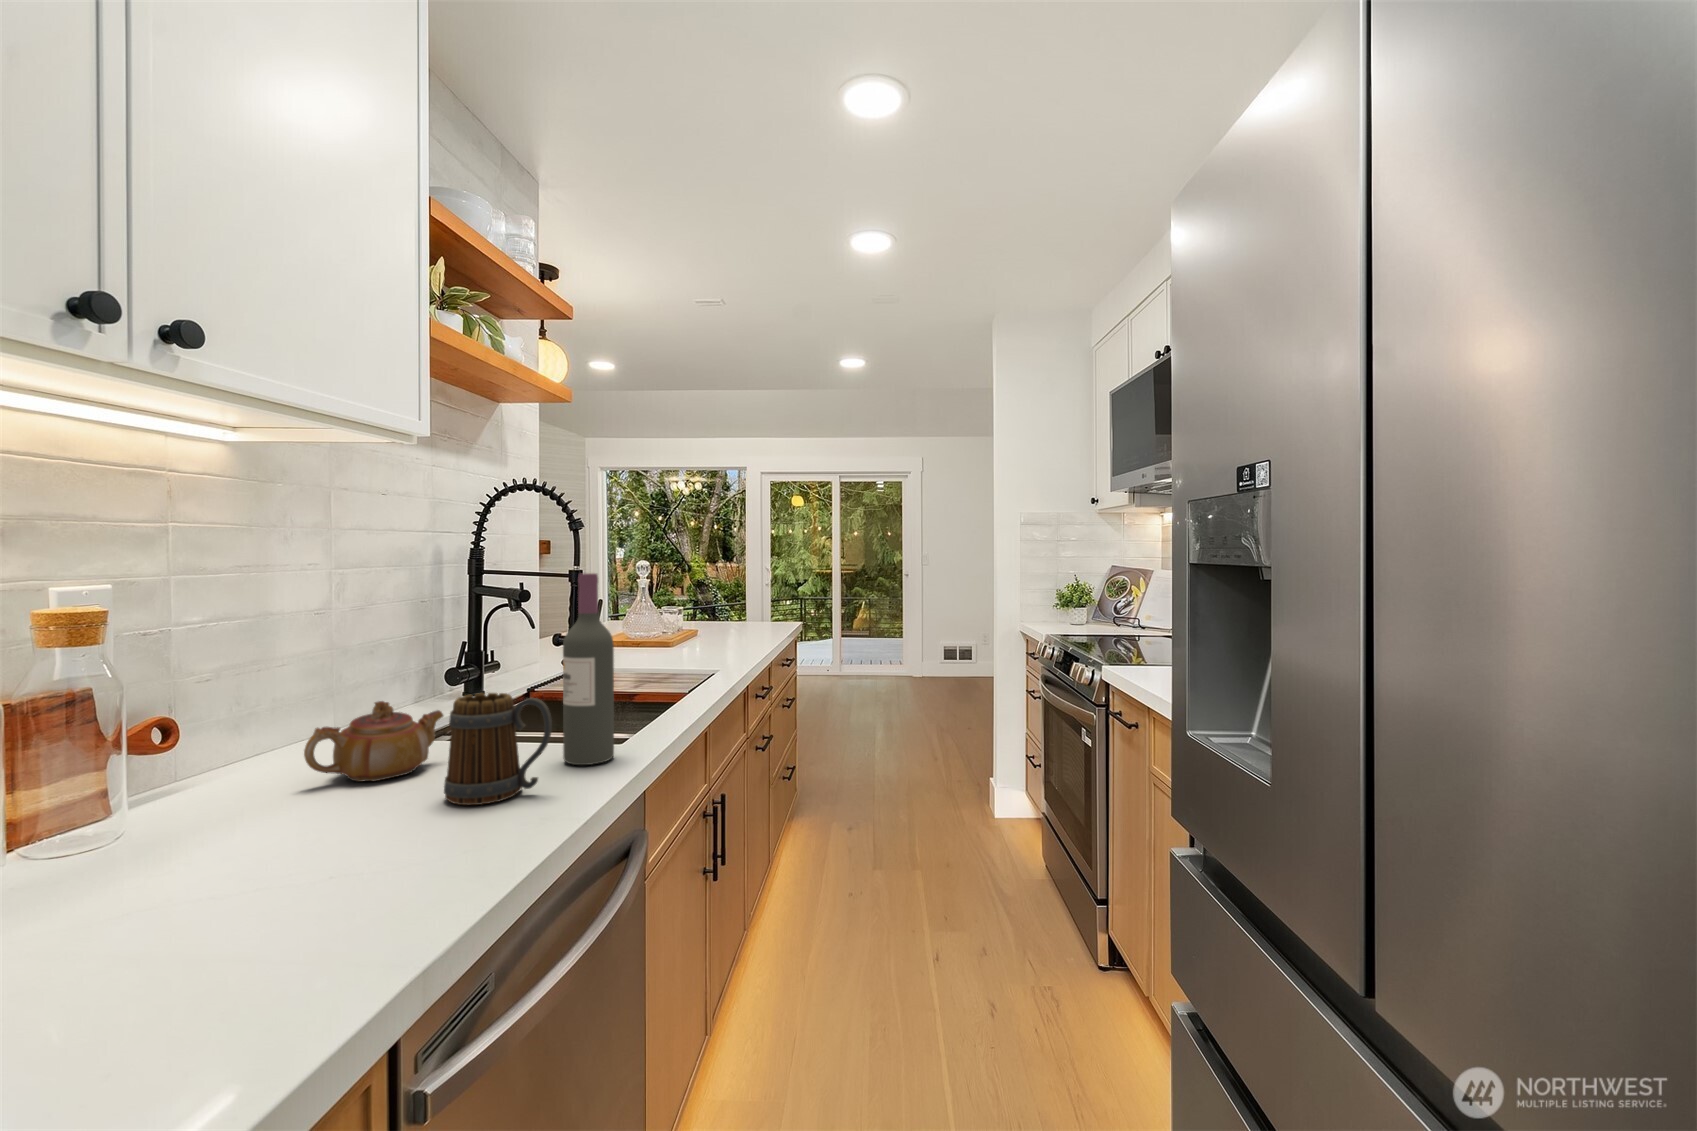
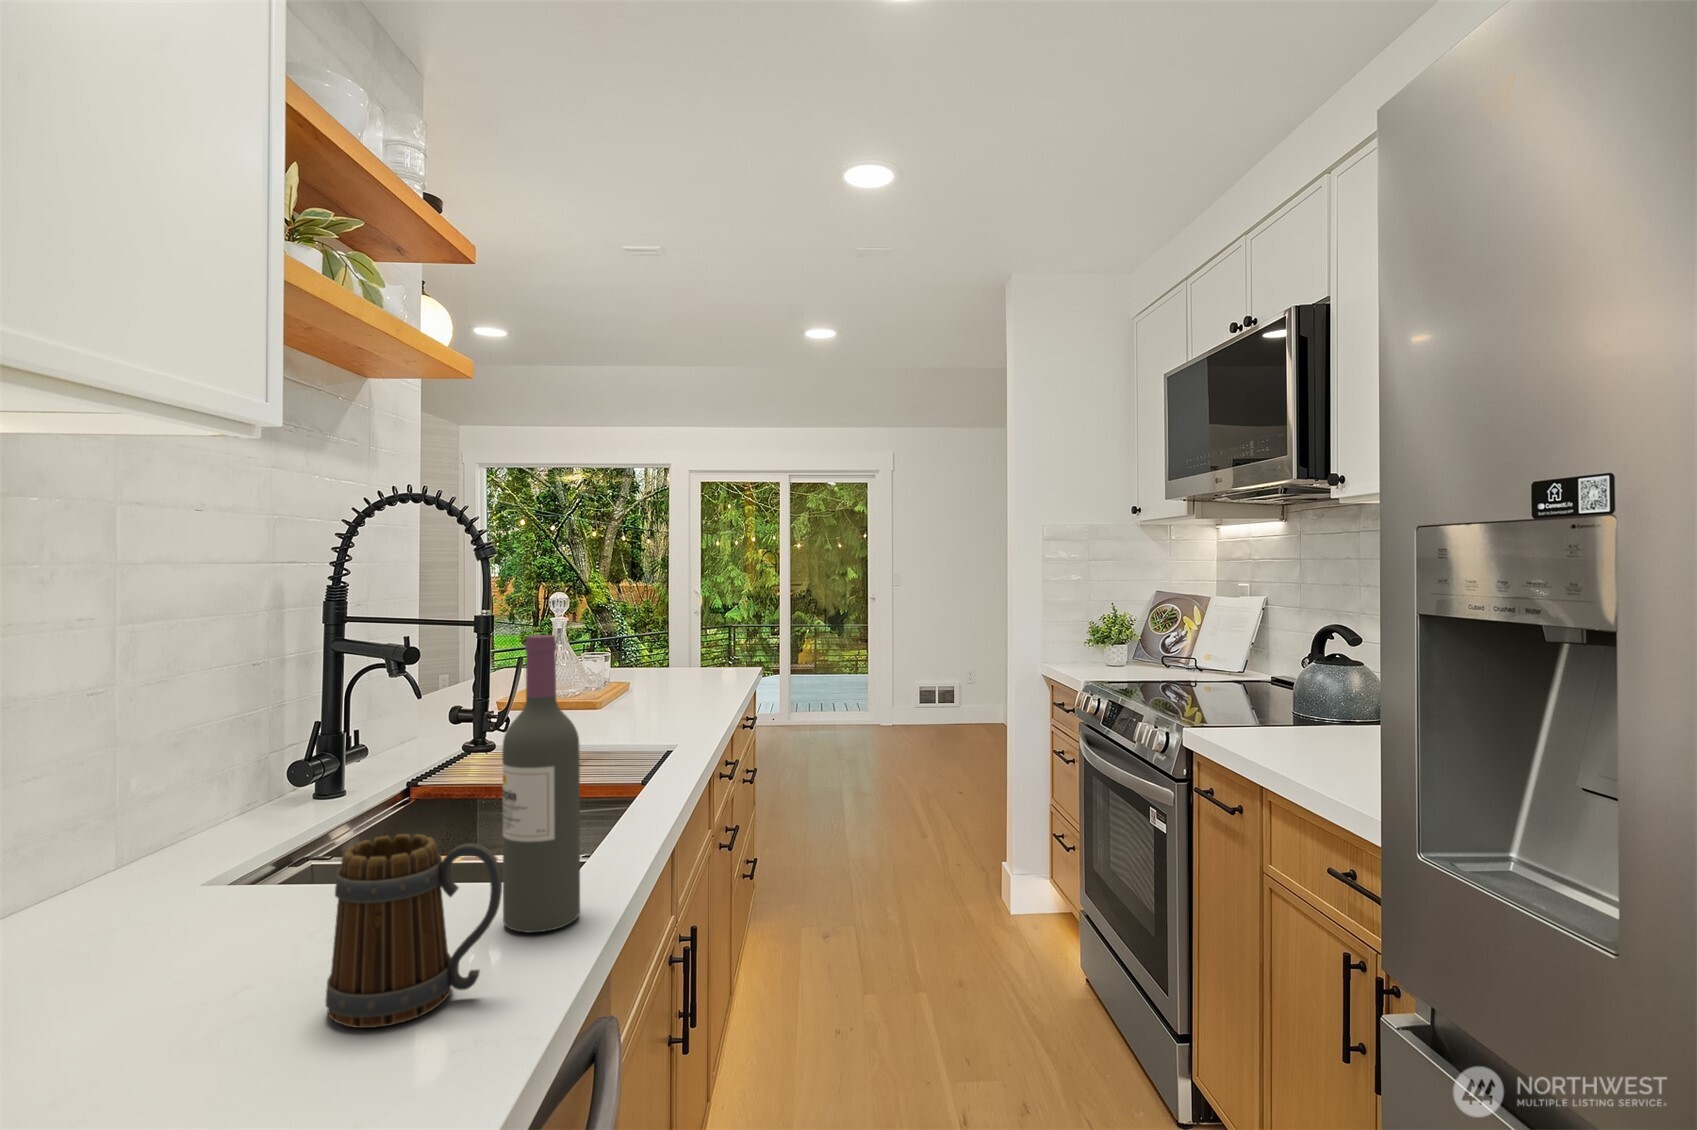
teapot: present [304,701,443,782] -> none [82,846,311,982]

